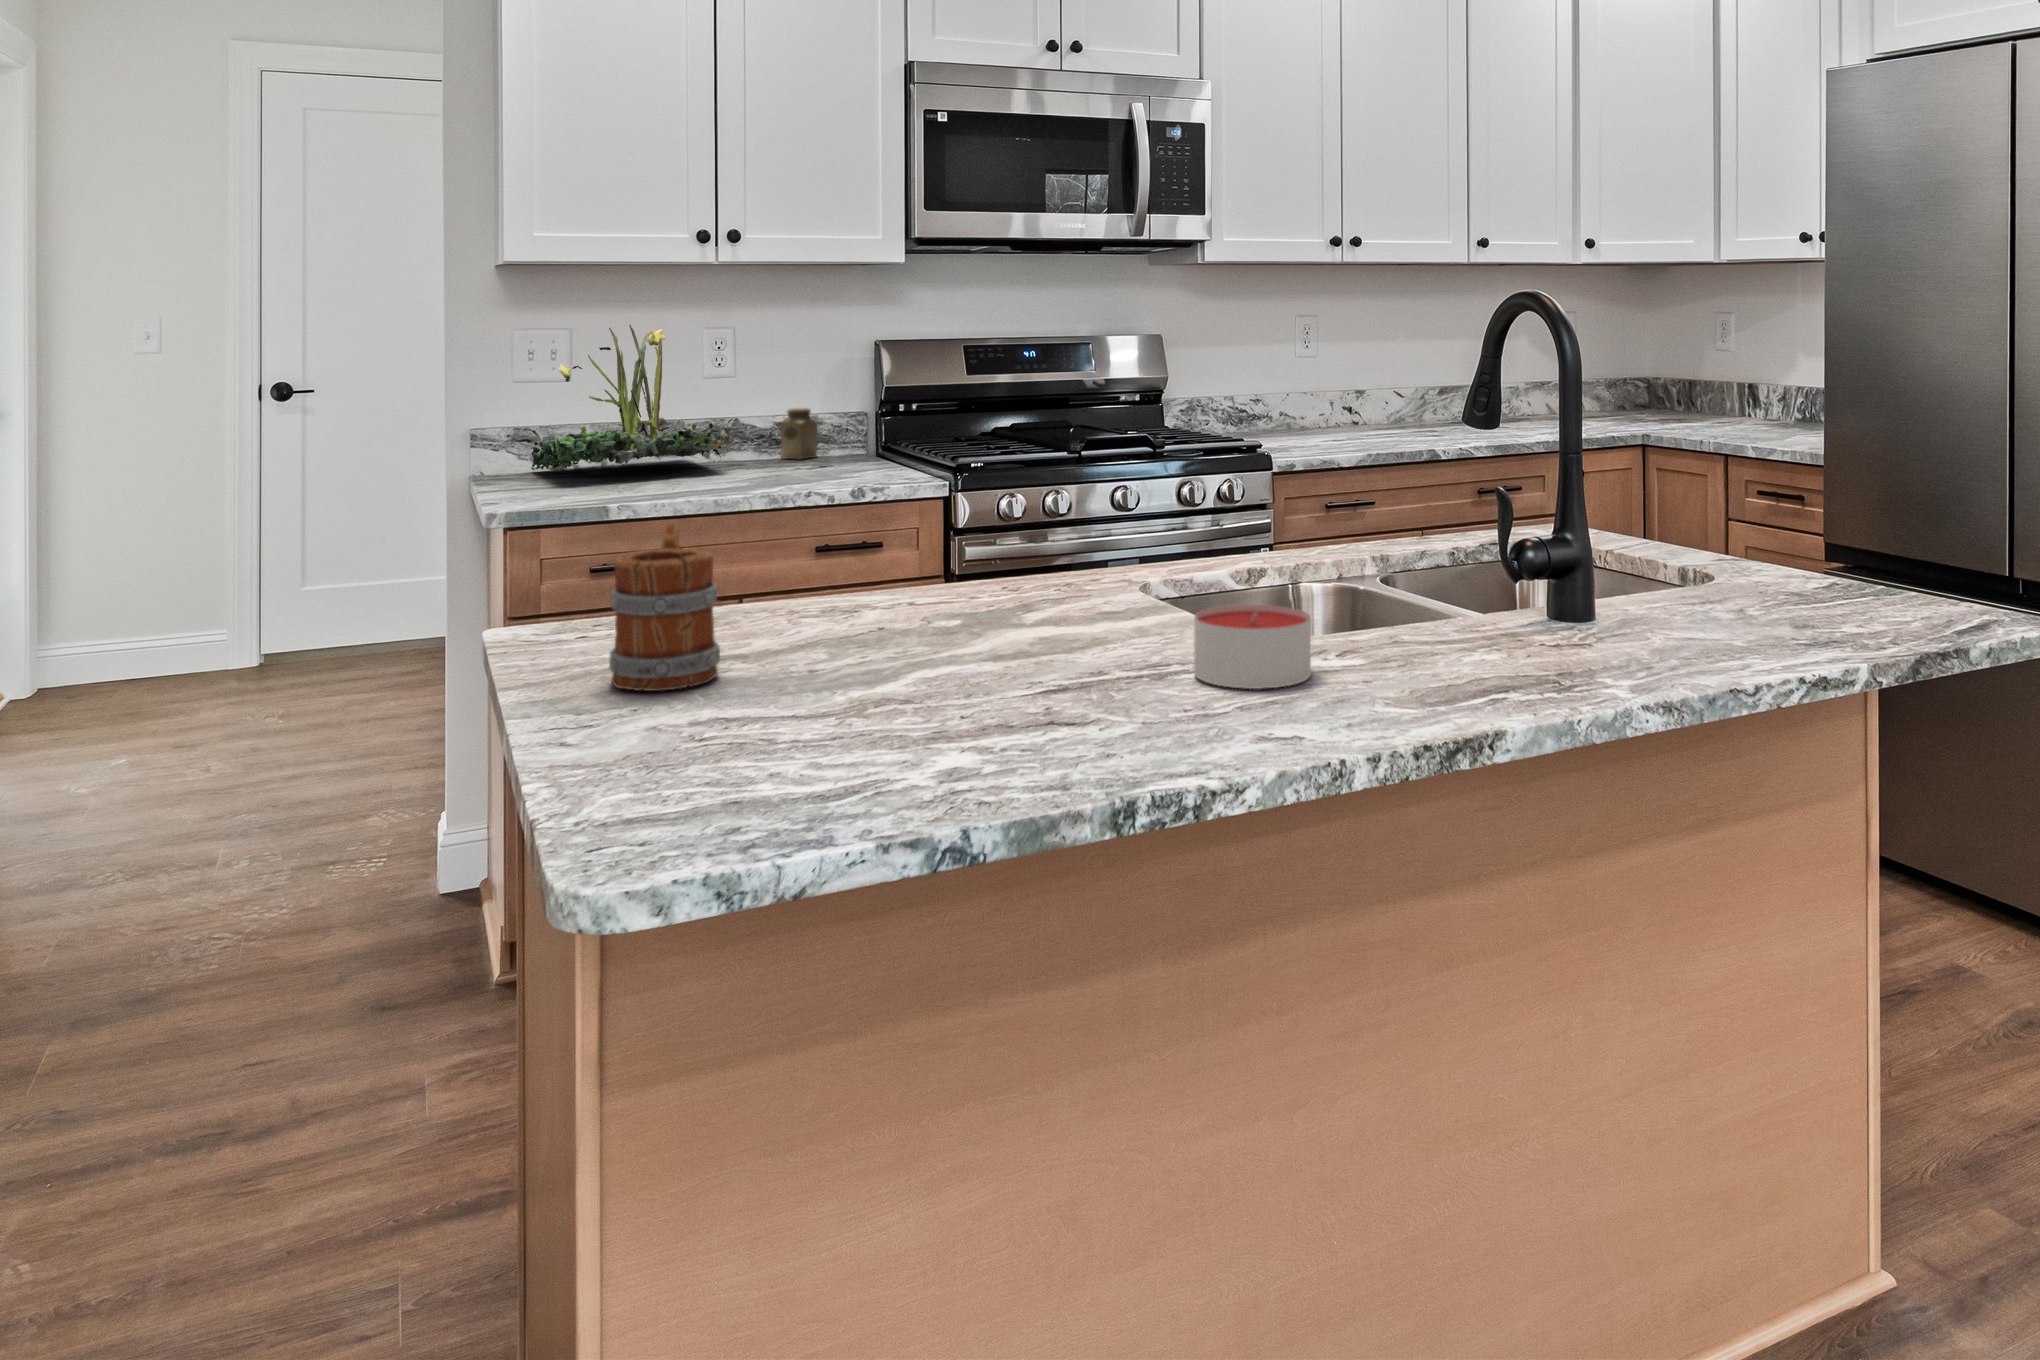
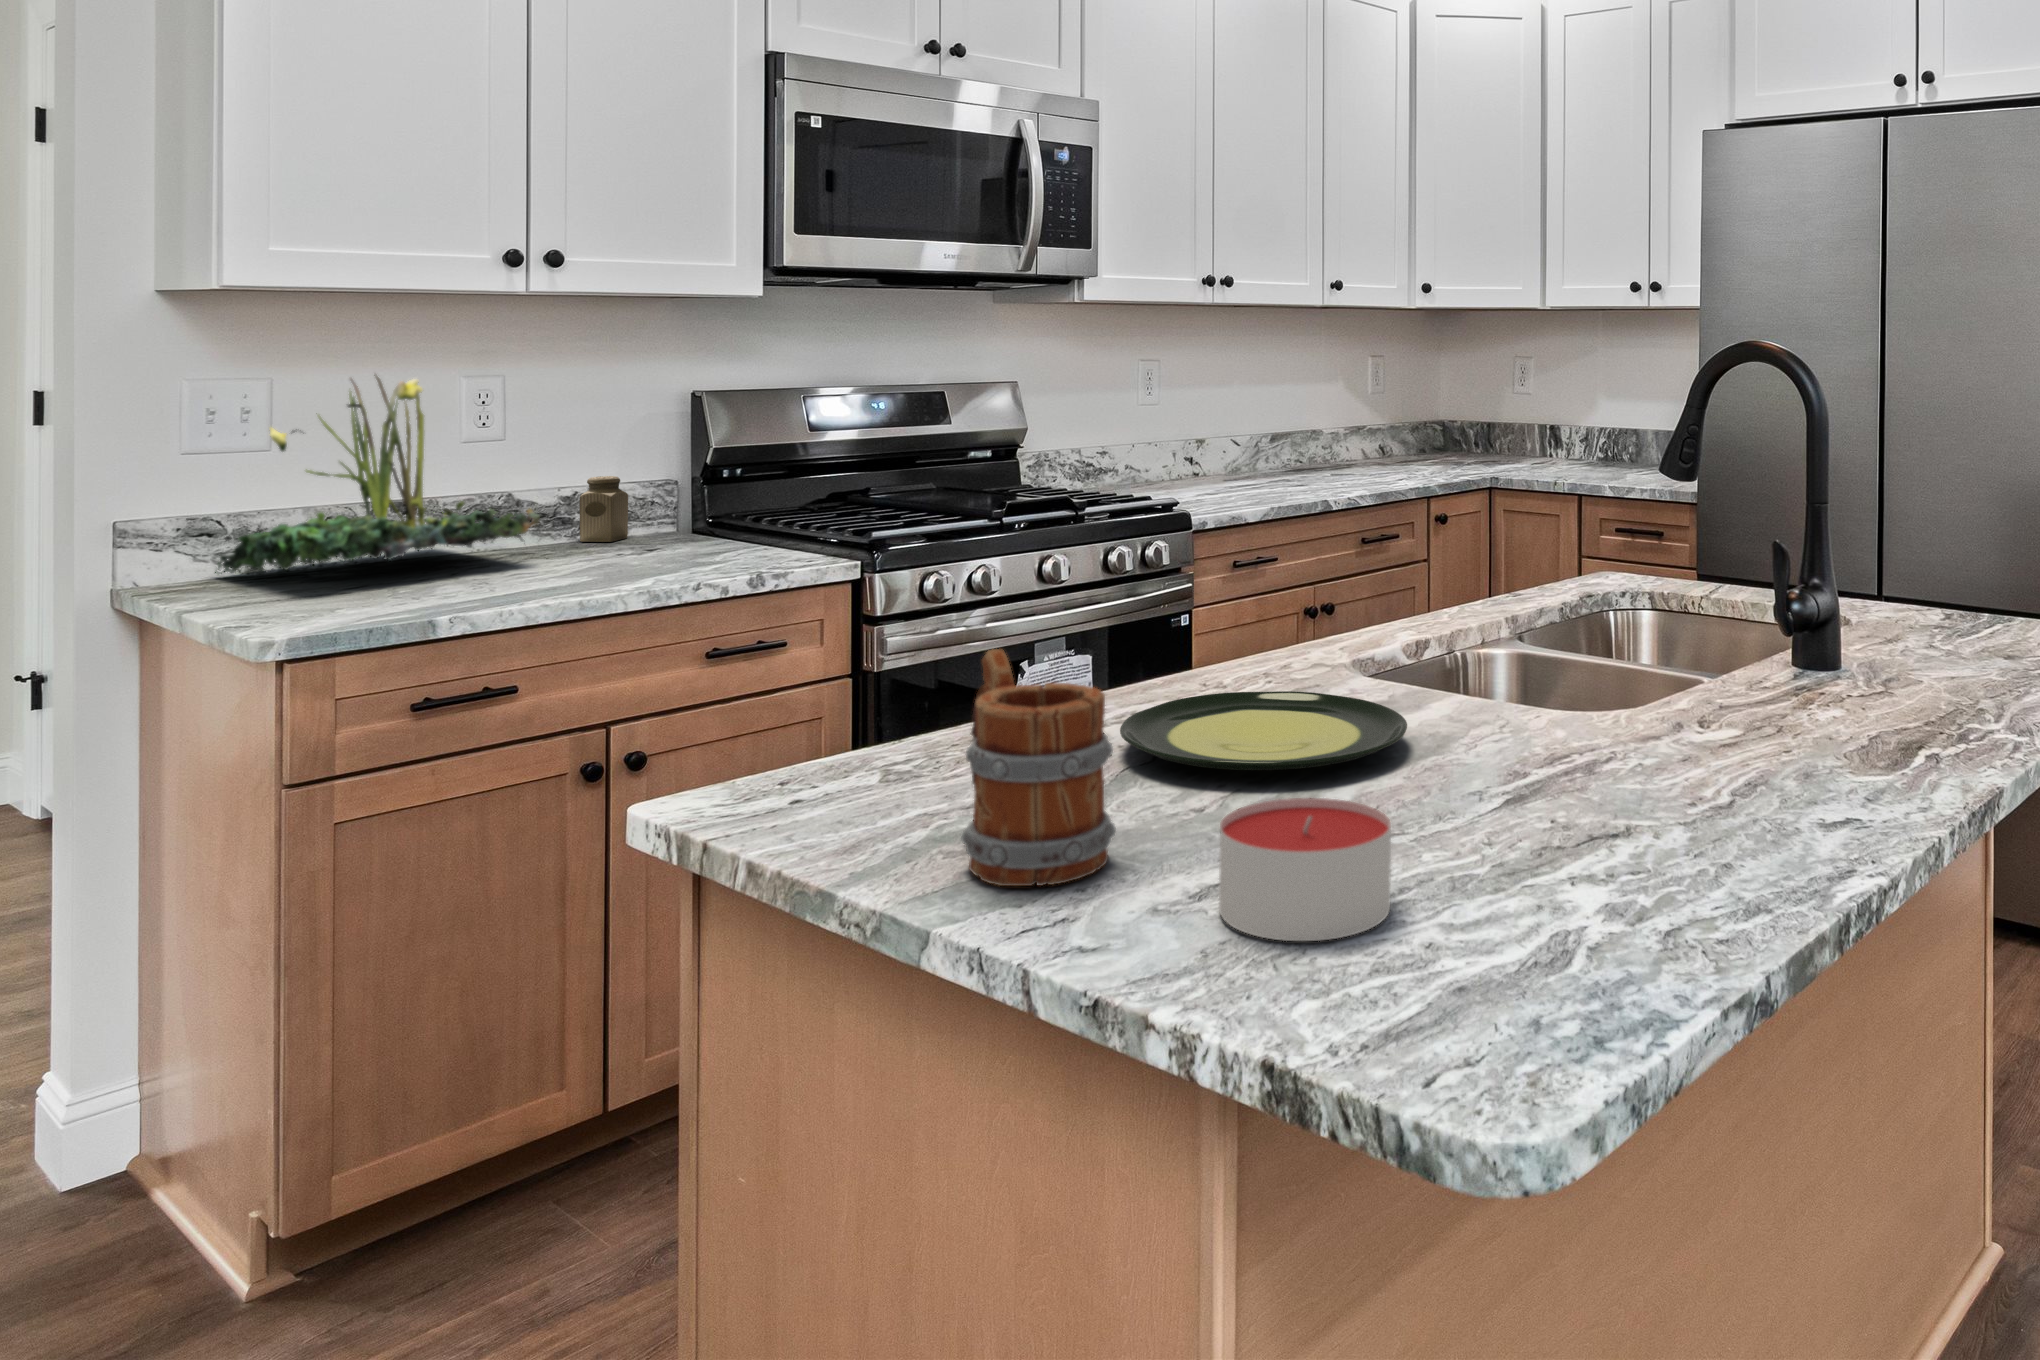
plate: none [840,586,1080,640] -> present [1120,691,1407,770]
candle: present [1194,605,1311,689] -> present [1219,798,1391,941]

